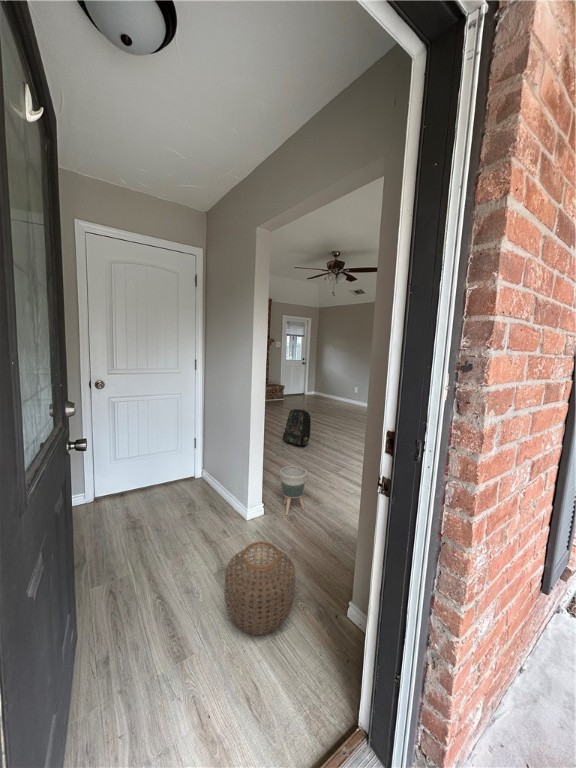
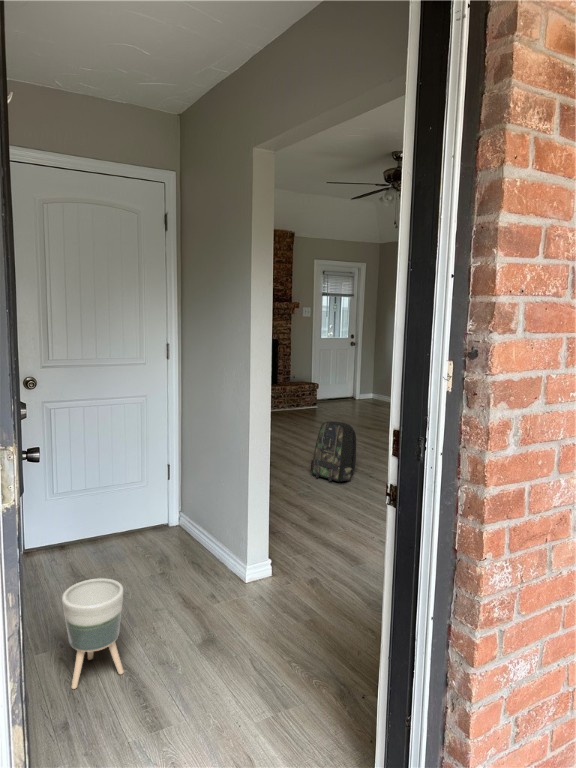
planter: present [280,466,307,515] -> present [62,578,123,689]
woven basket: present [225,541,295,635] -> none [213,597,308,718]

